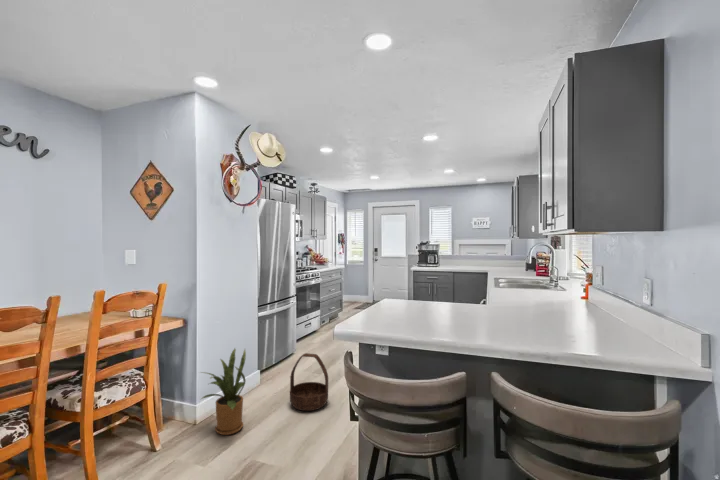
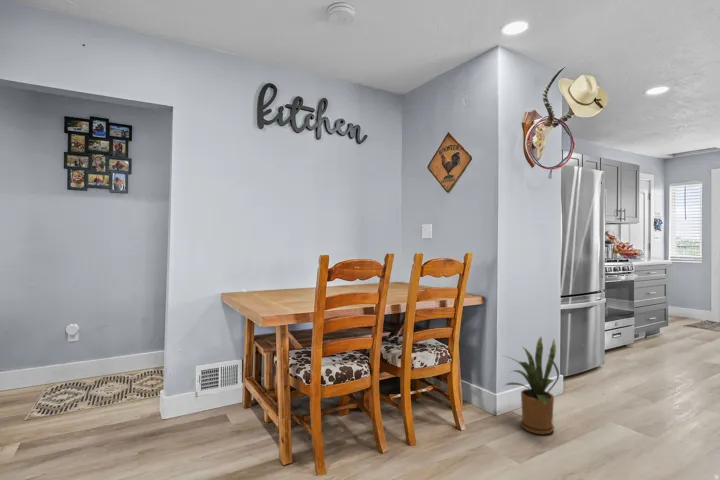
basket: present [290,353,328,411] -> none [612,360,675,439]

